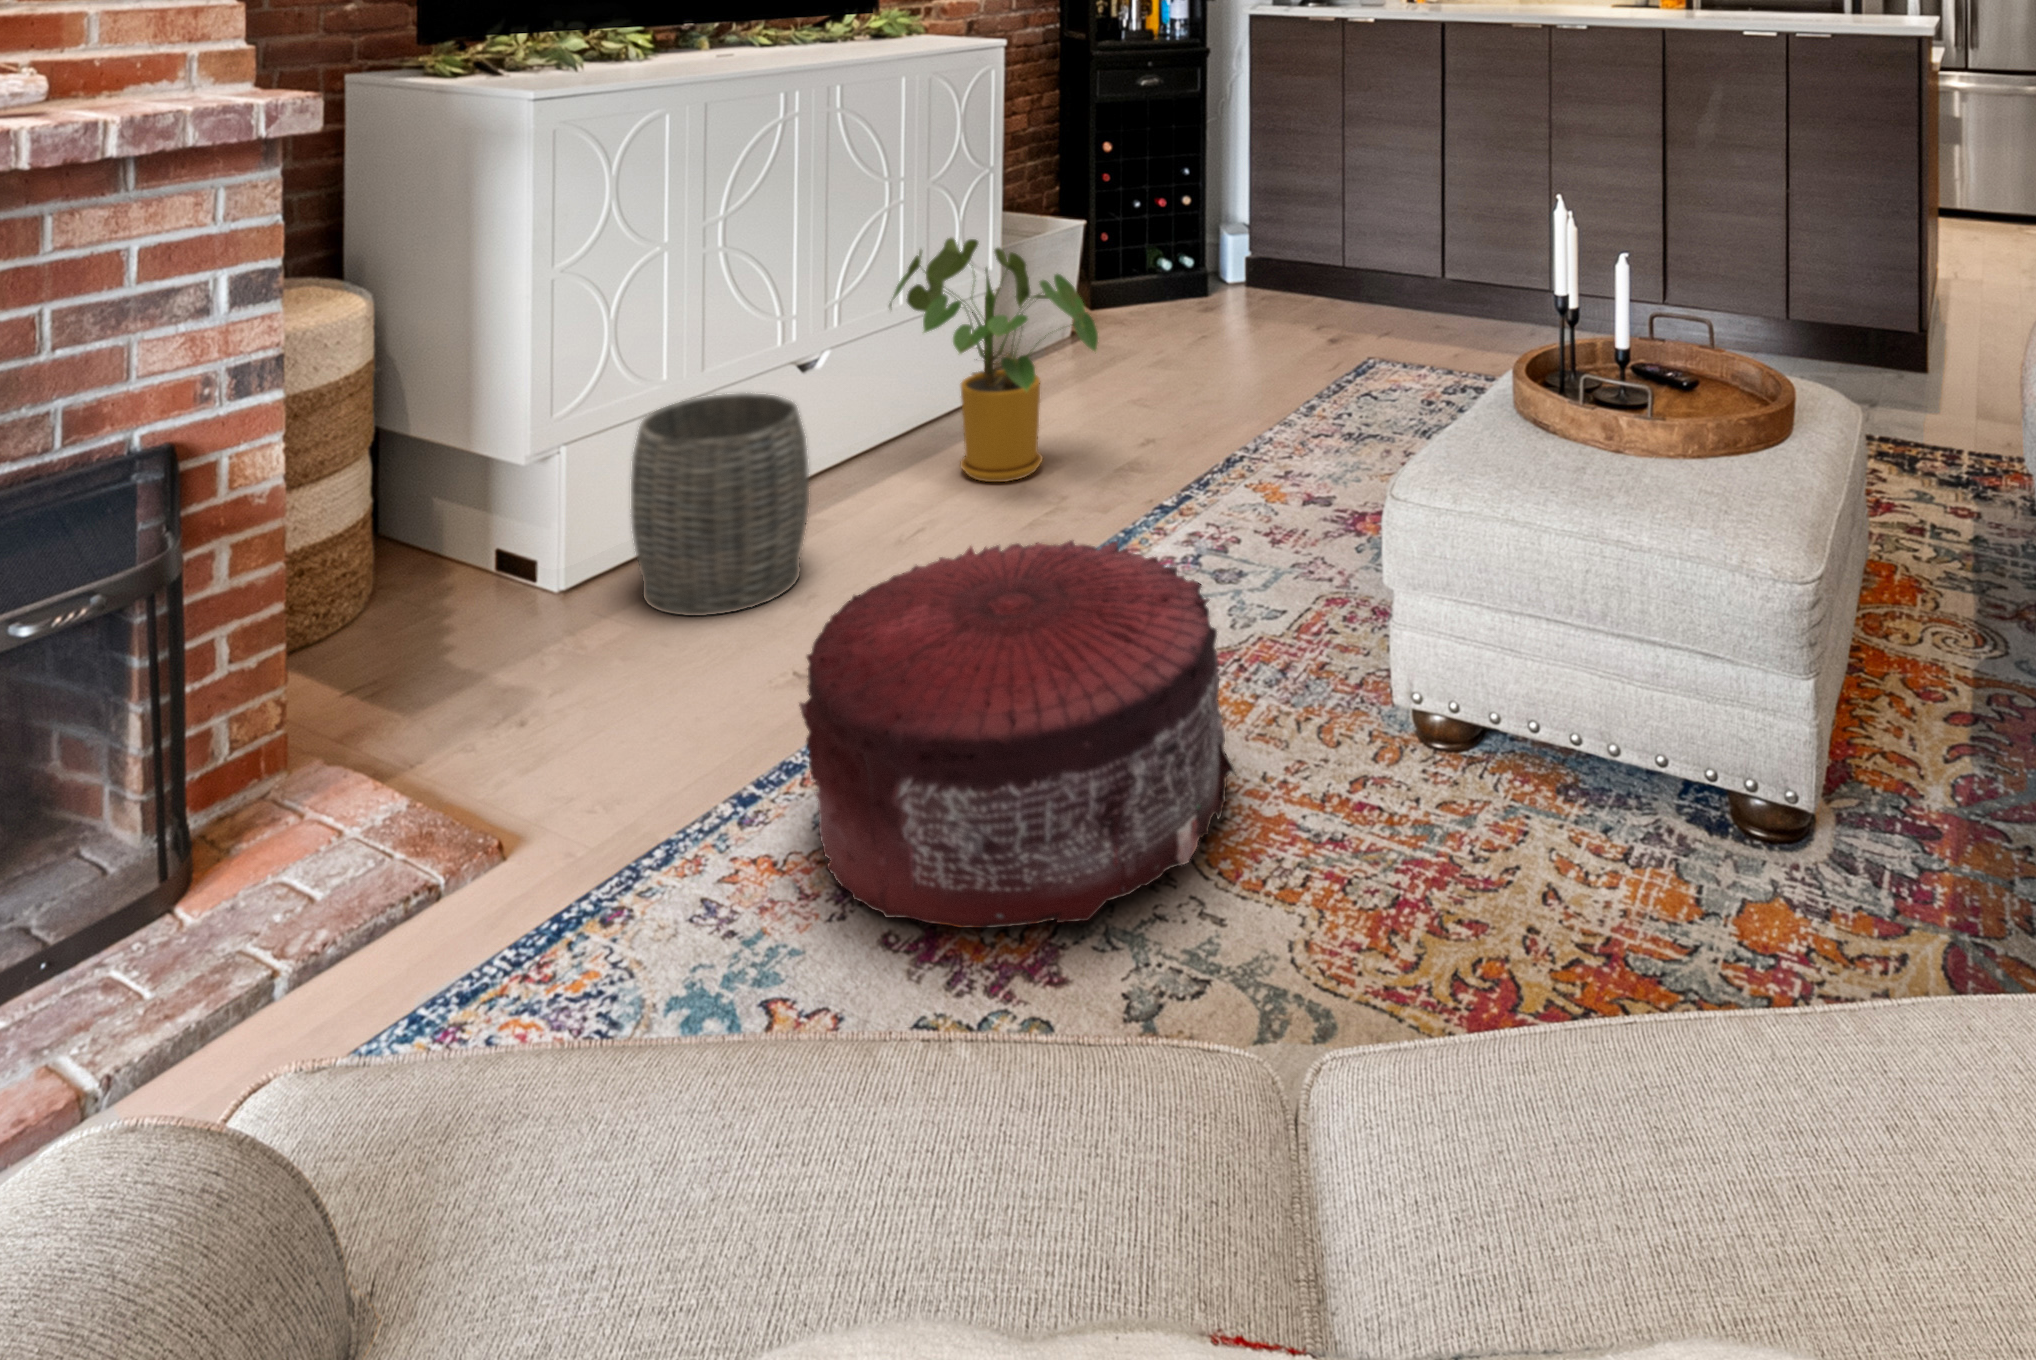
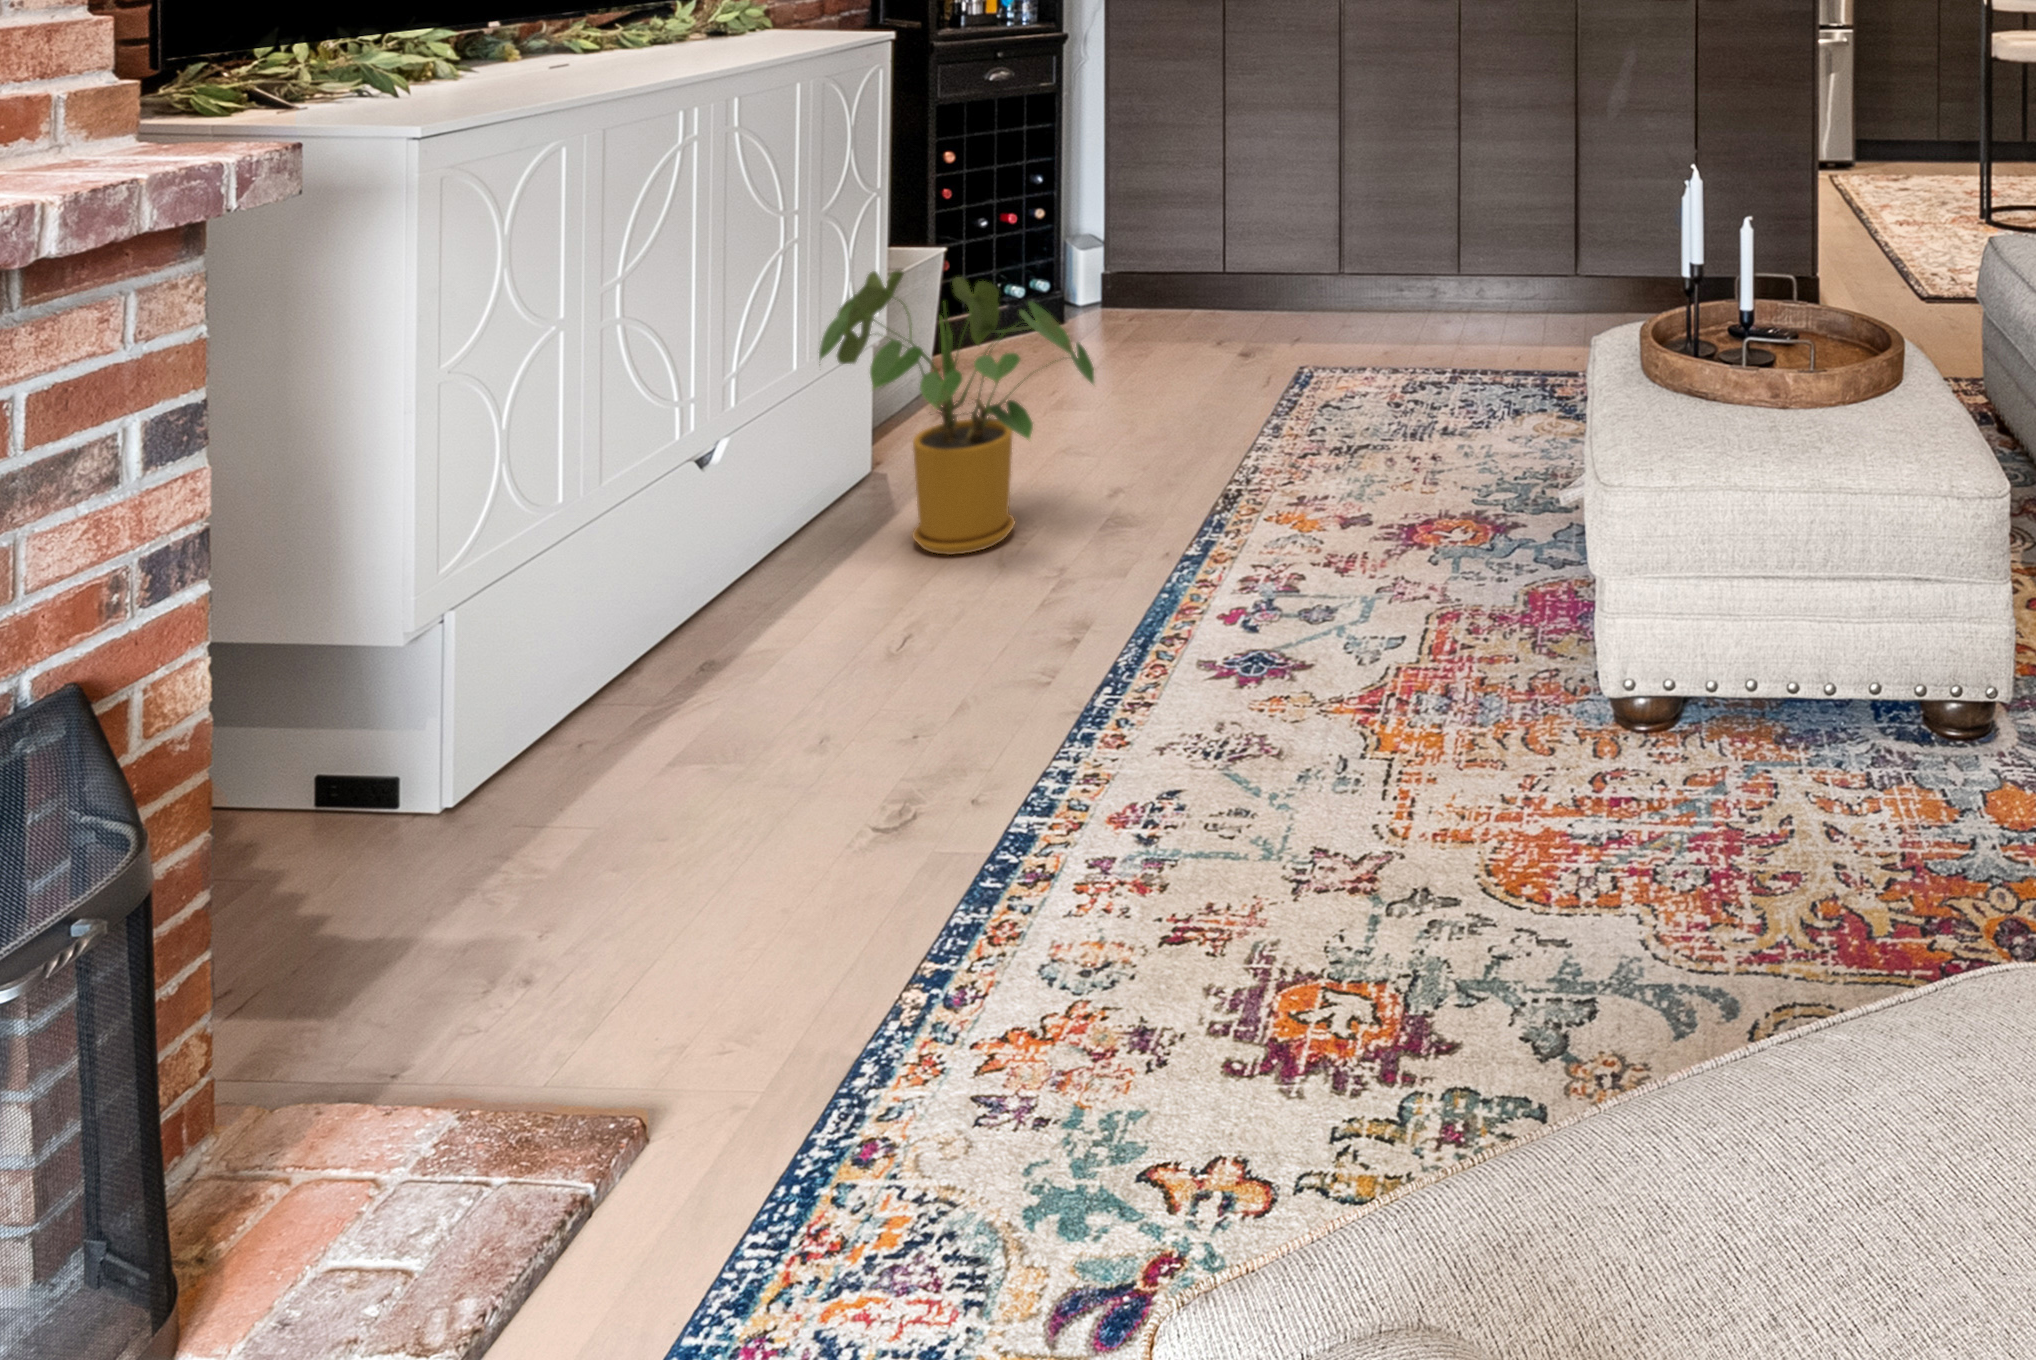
woven basket: present [631,393,809,616] -> none [573,488,816,783]
pouf: present [799,540,1235,928] -> none [1043,579,1507,1036]

